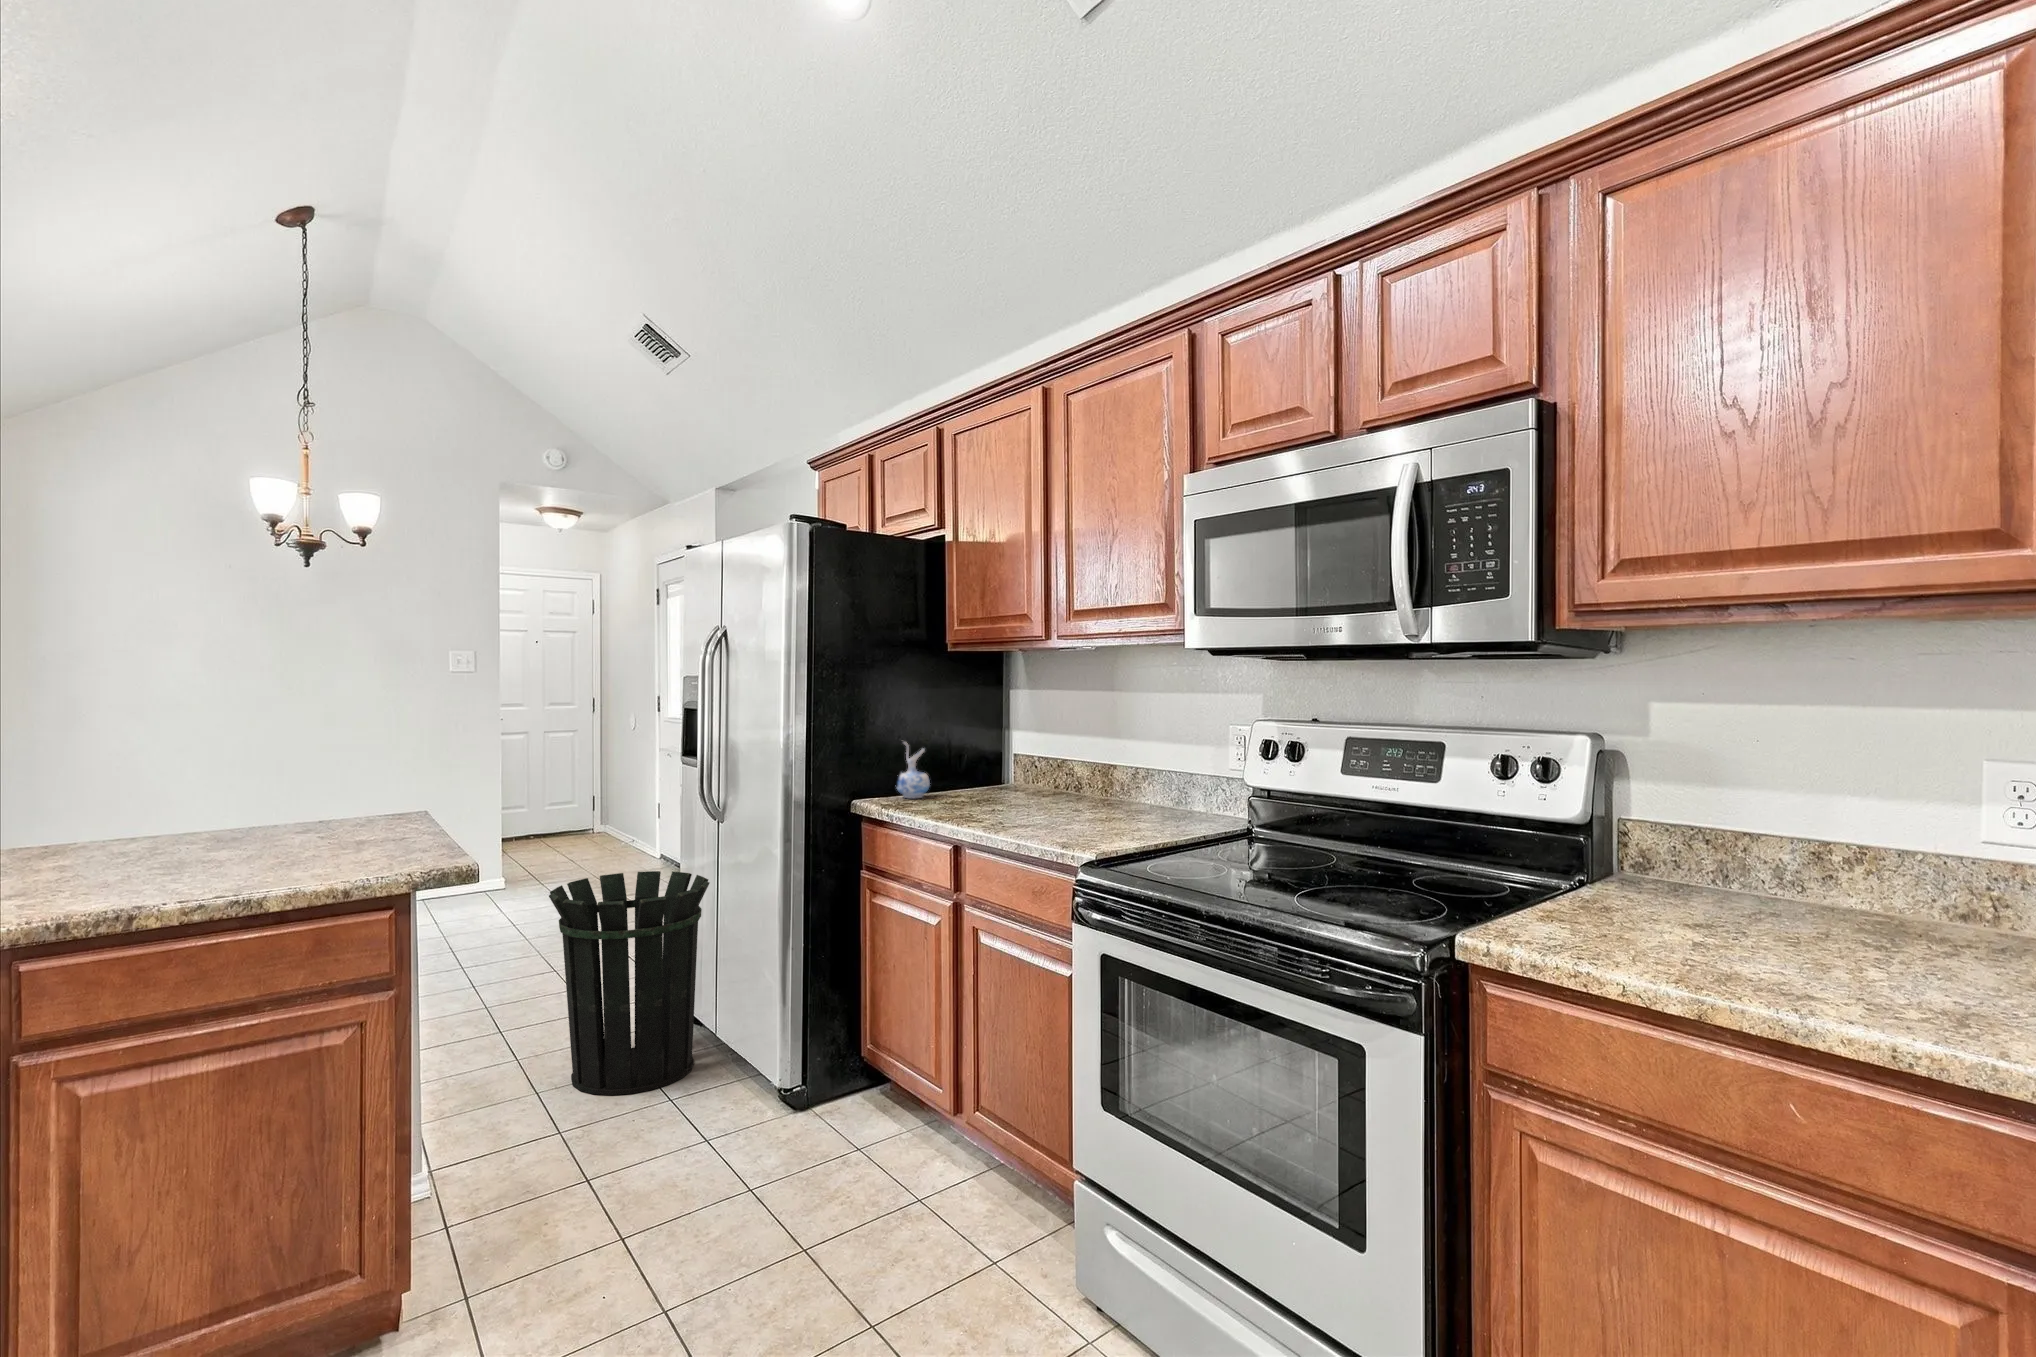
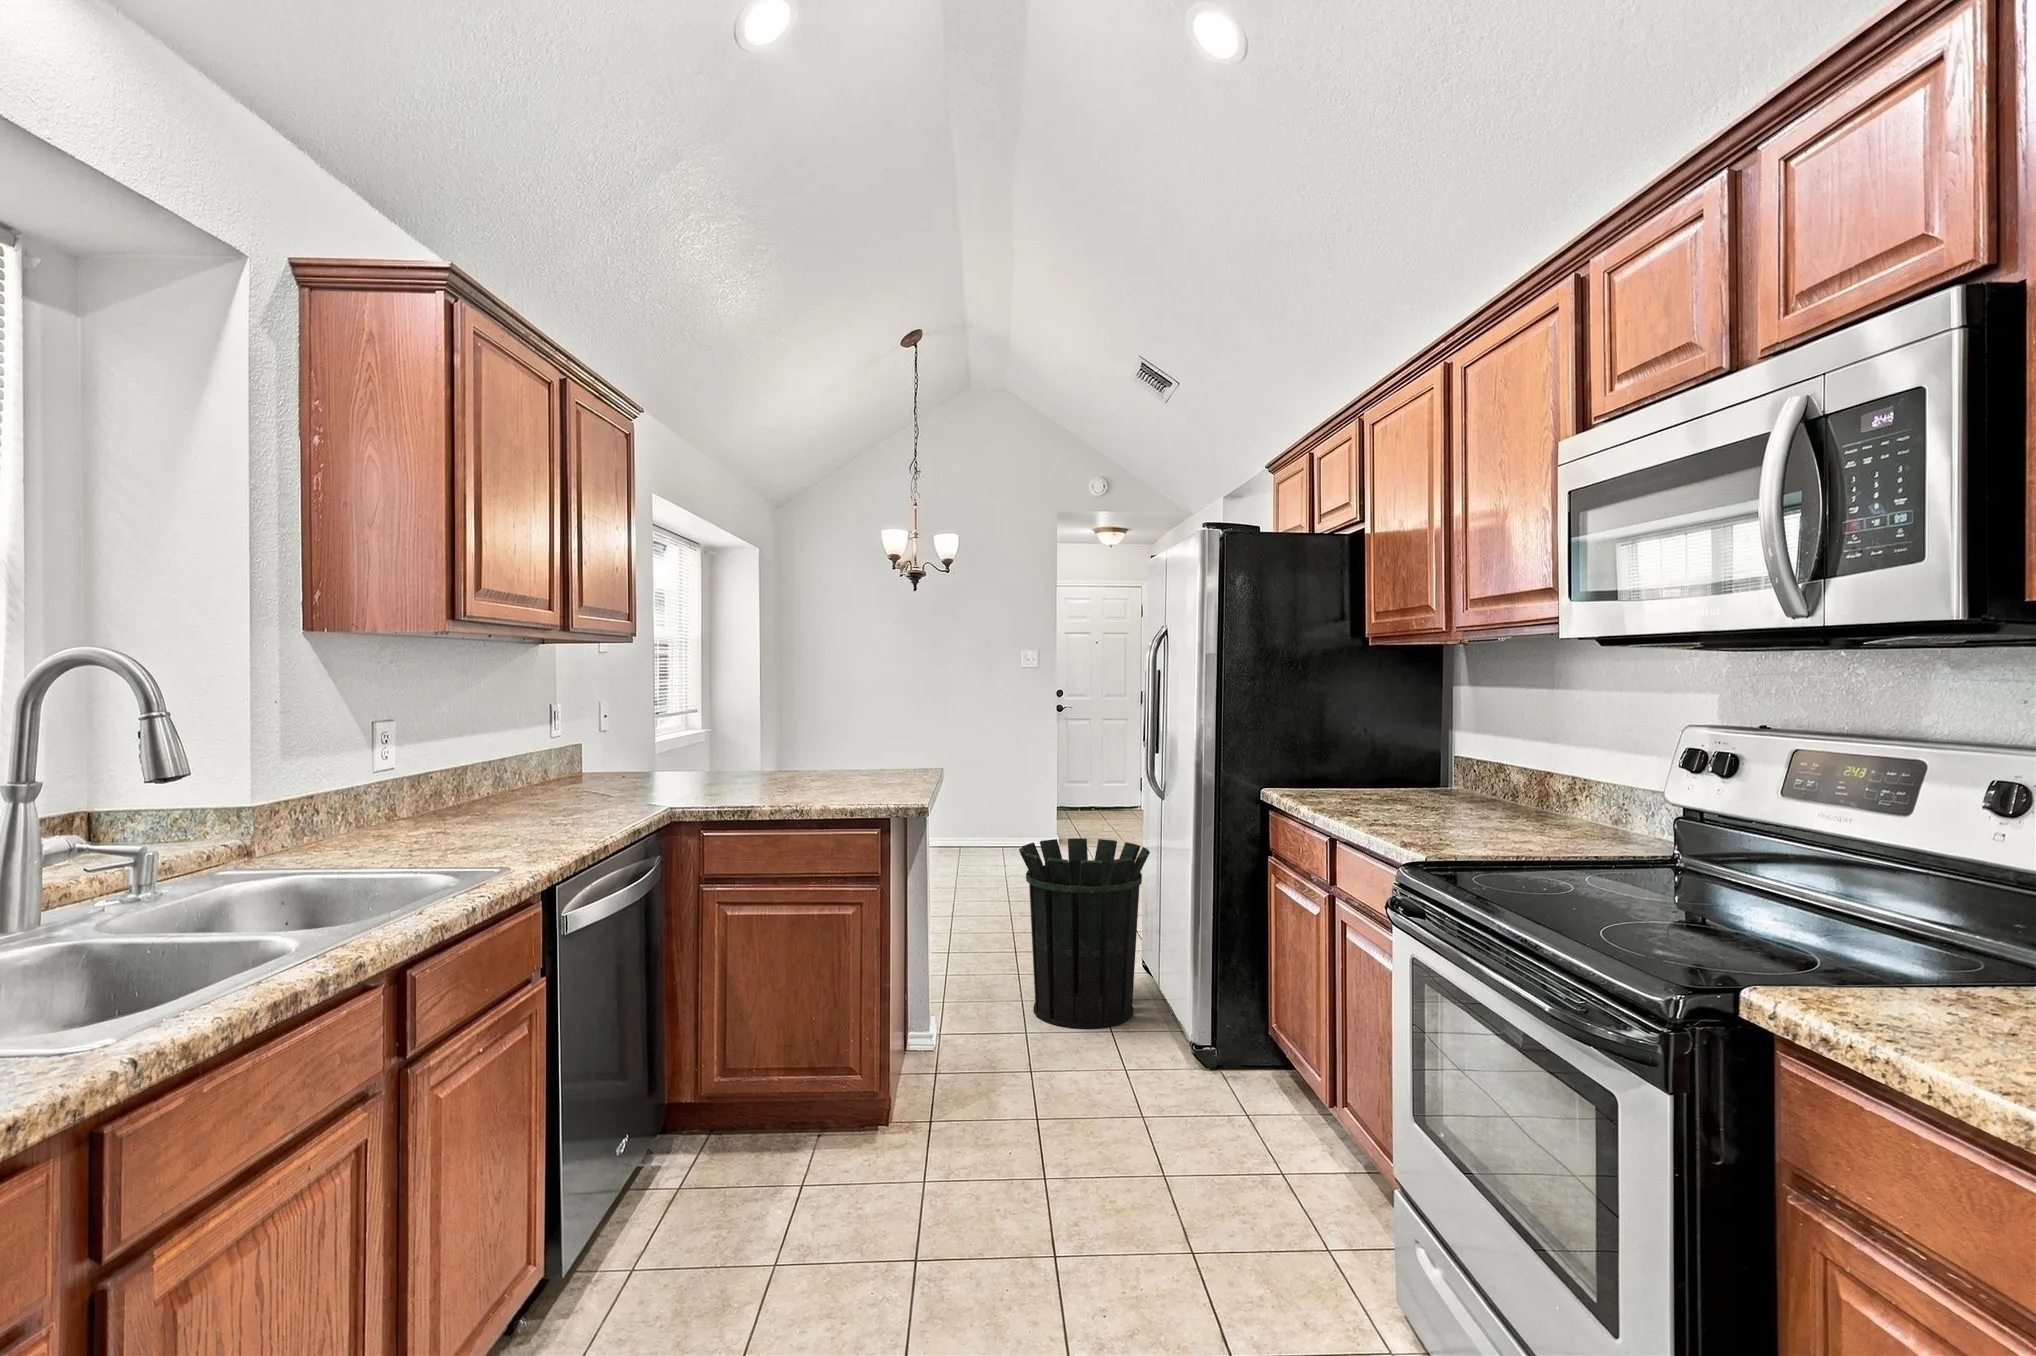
ceramic pitcher: present [897,742,930,798] -> none [1311,734,1347,792]

